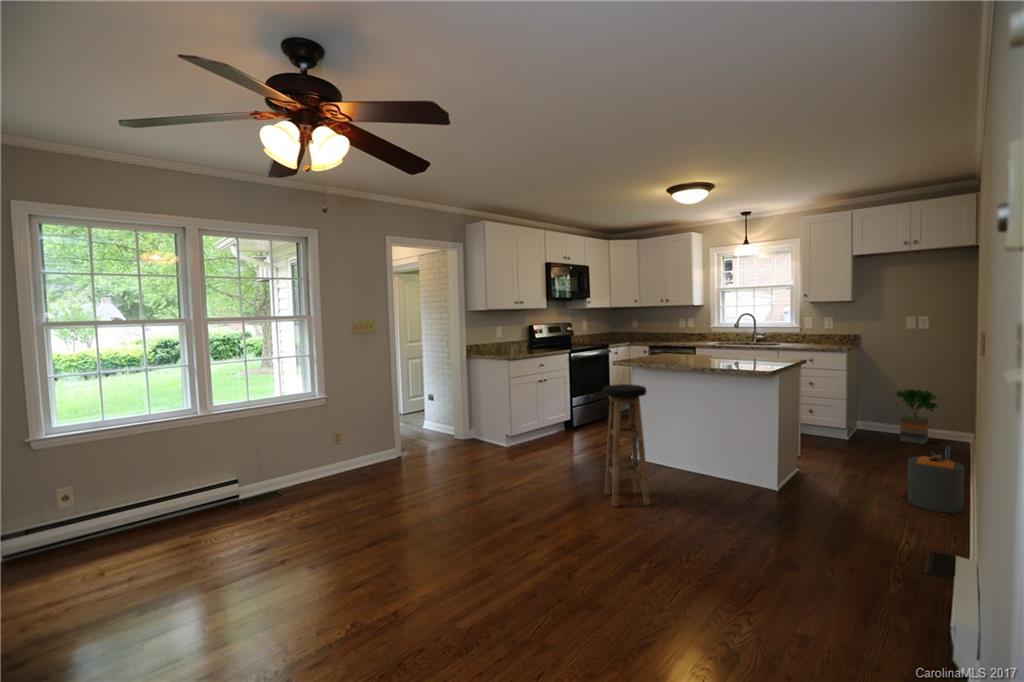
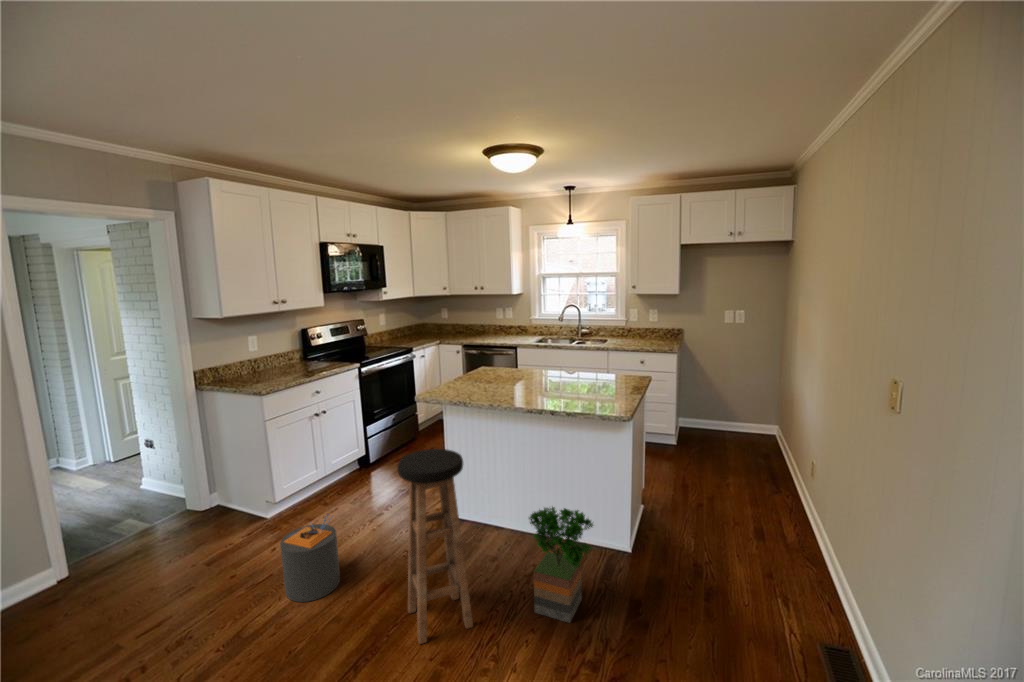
potted tree: present [896,389,938,444] -> present [529,507,593,623]
trash can: present [908,446,964,513] -> present [280,516,340,602]

